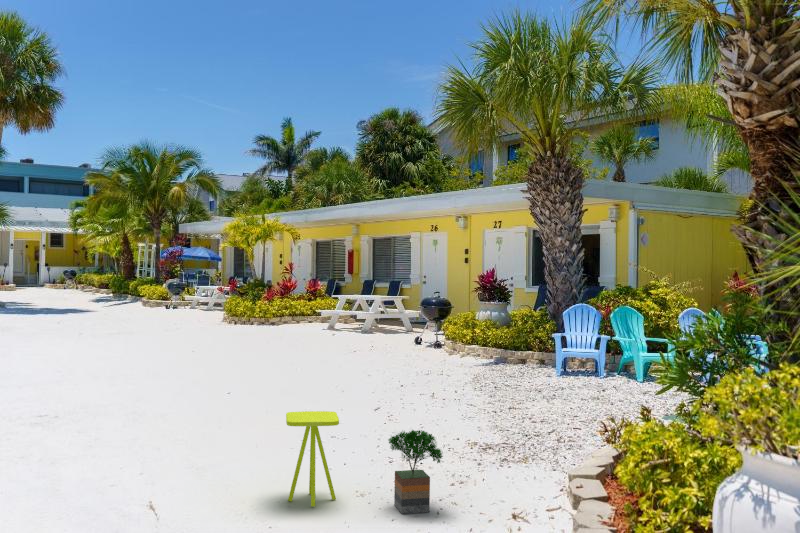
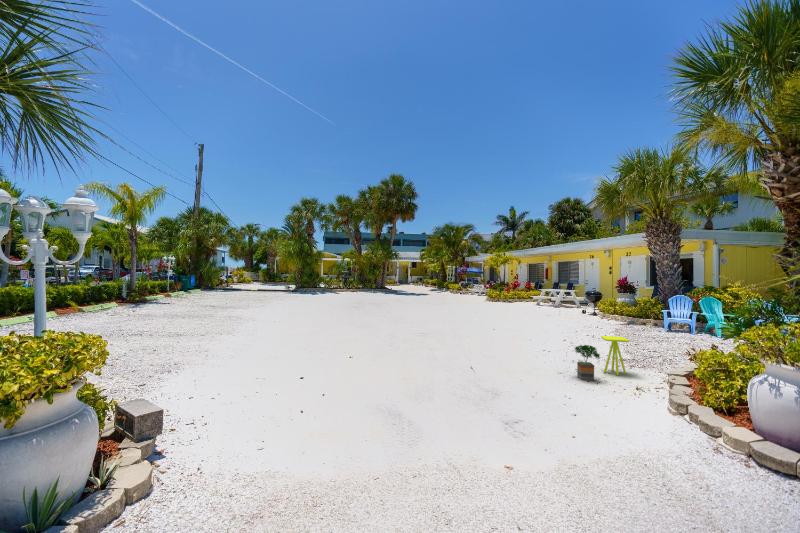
side table: present [286,411,339,507] -> present [601,336,629,375]

